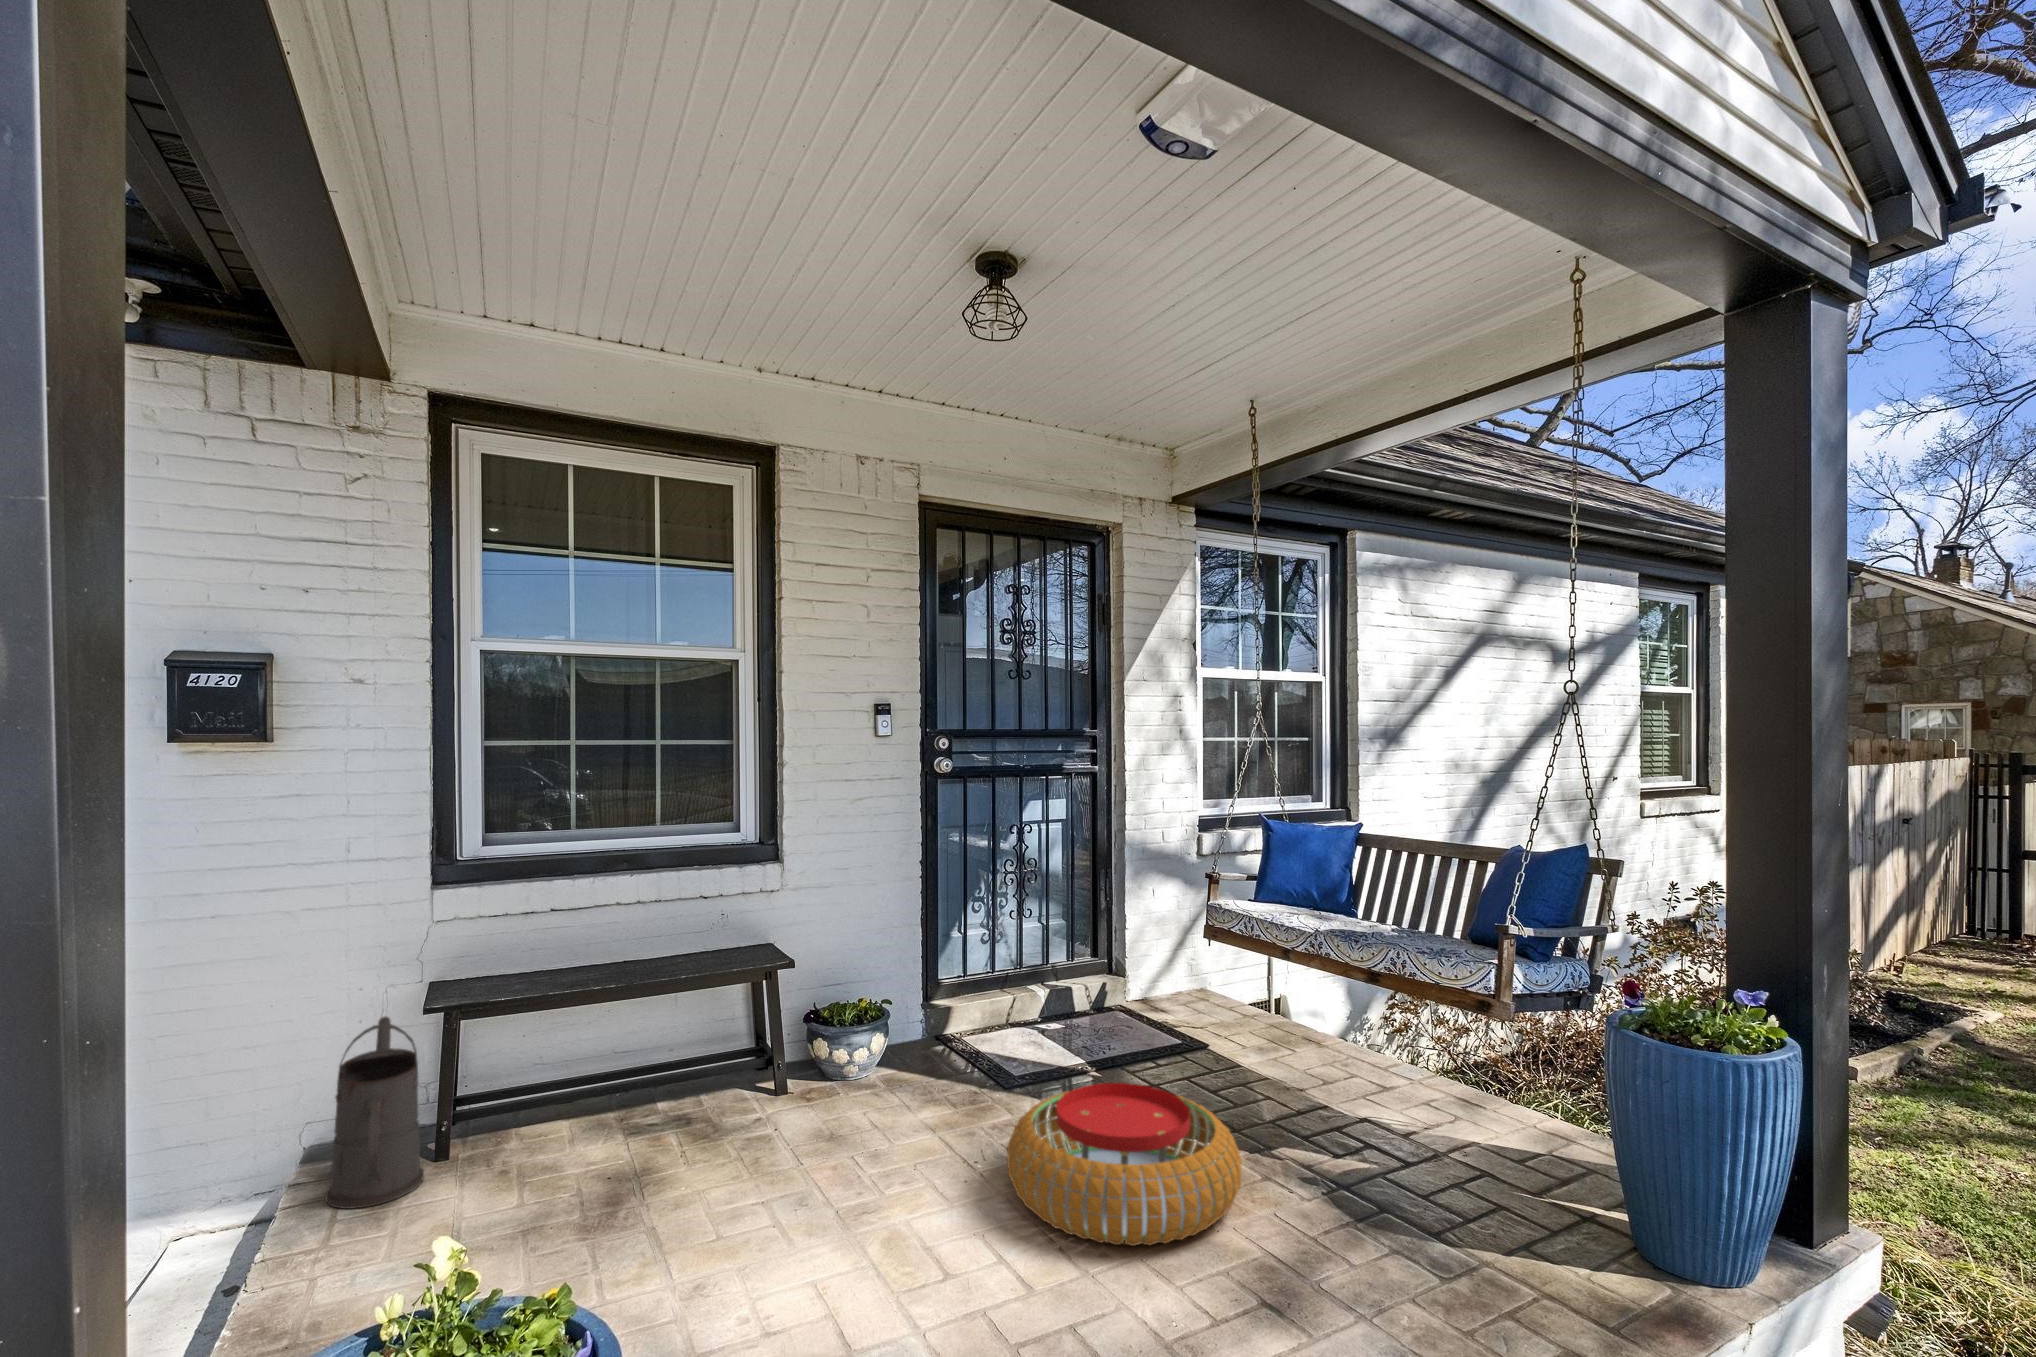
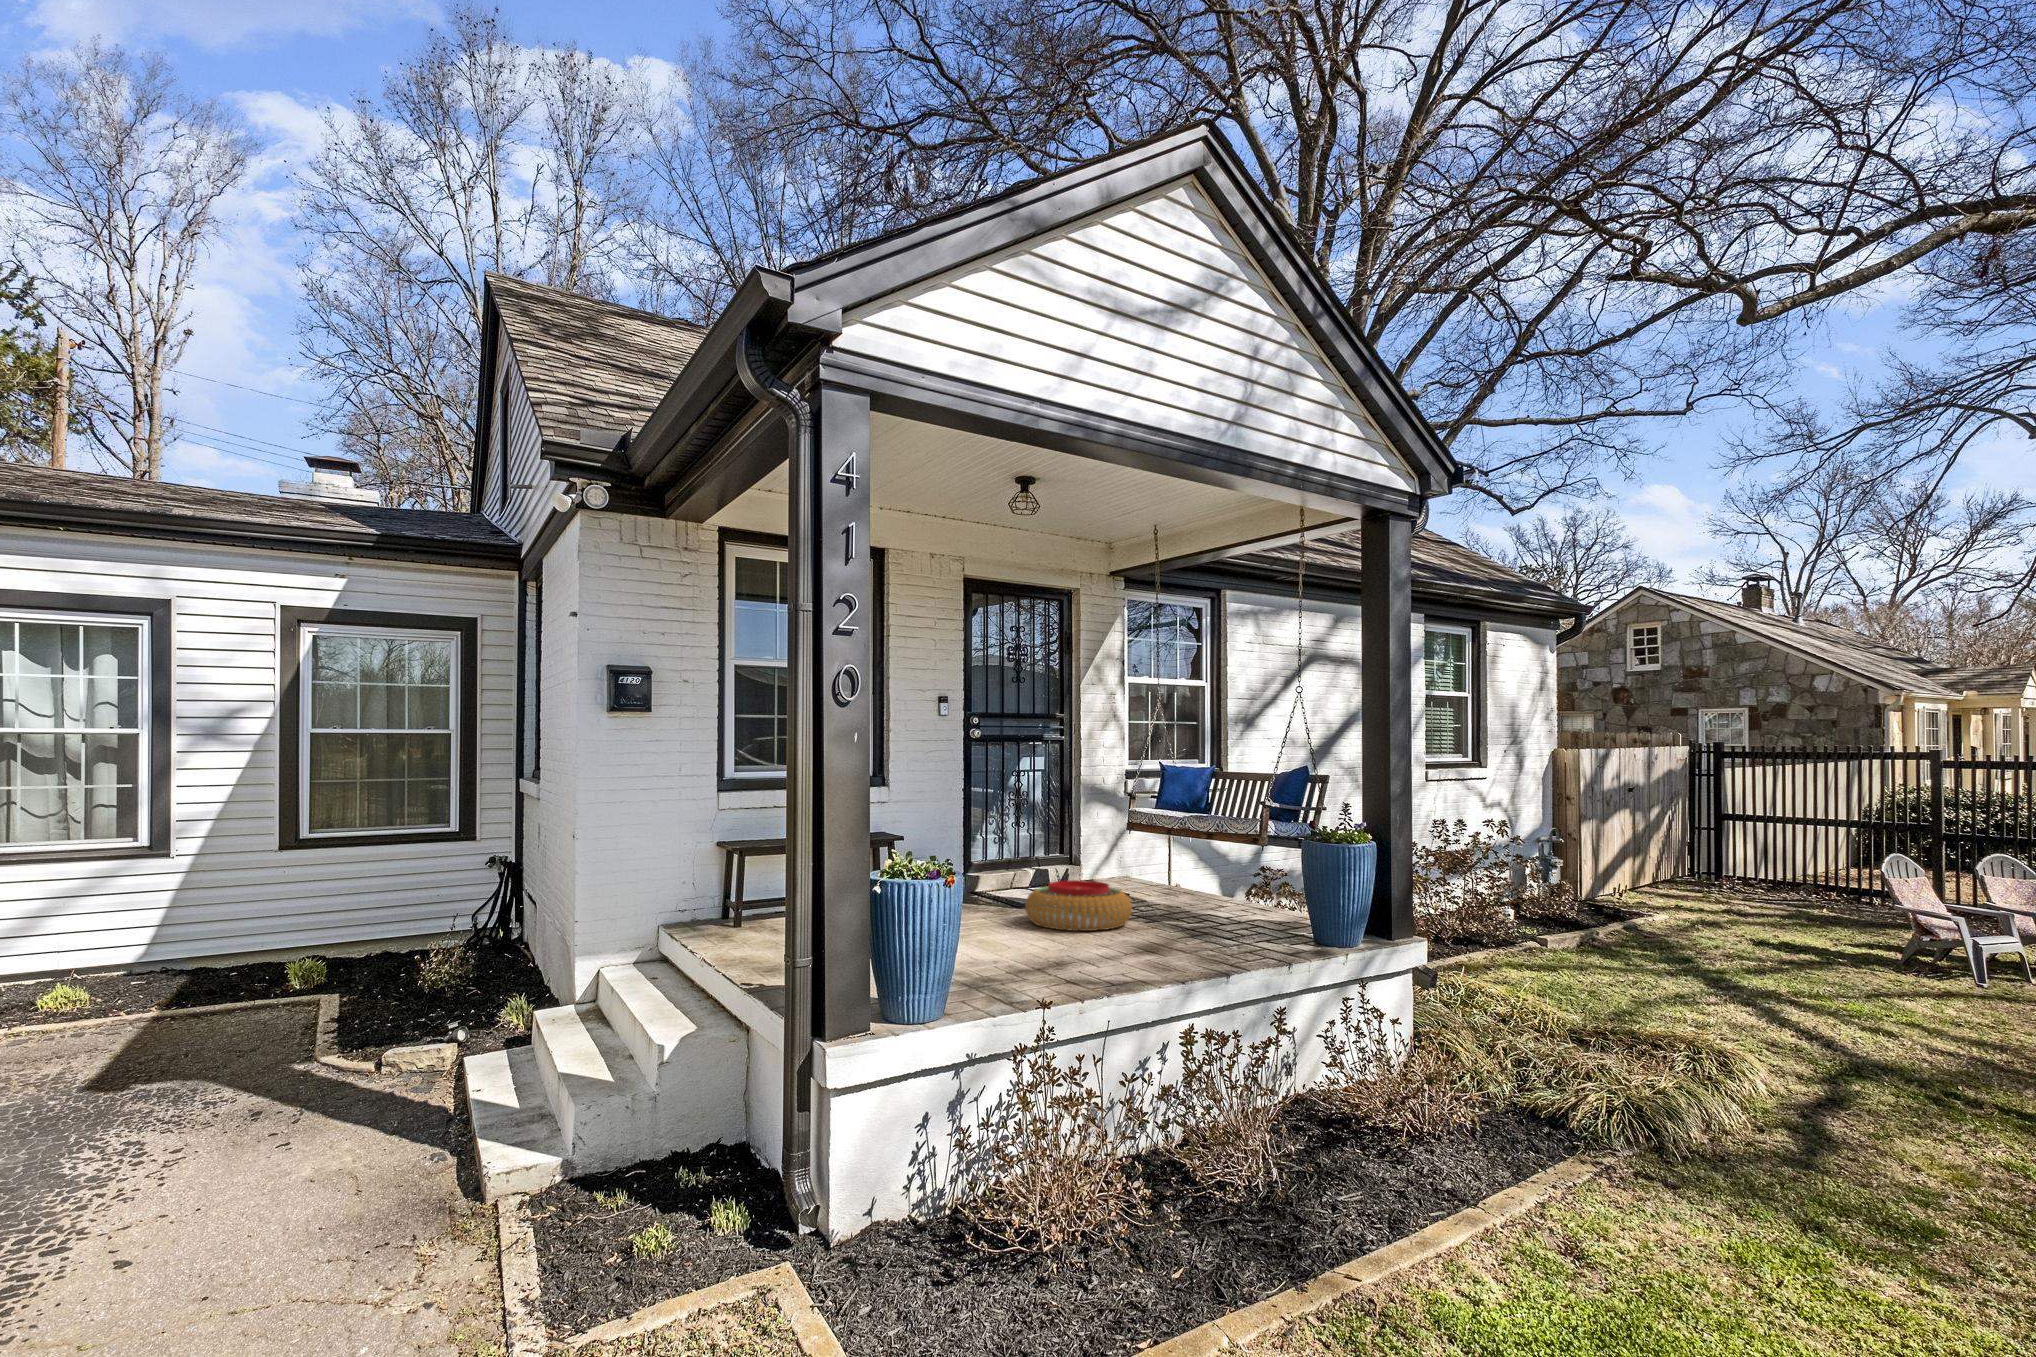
watering can: present [326,1017,424,1209] -> none [704,845,748,925]

